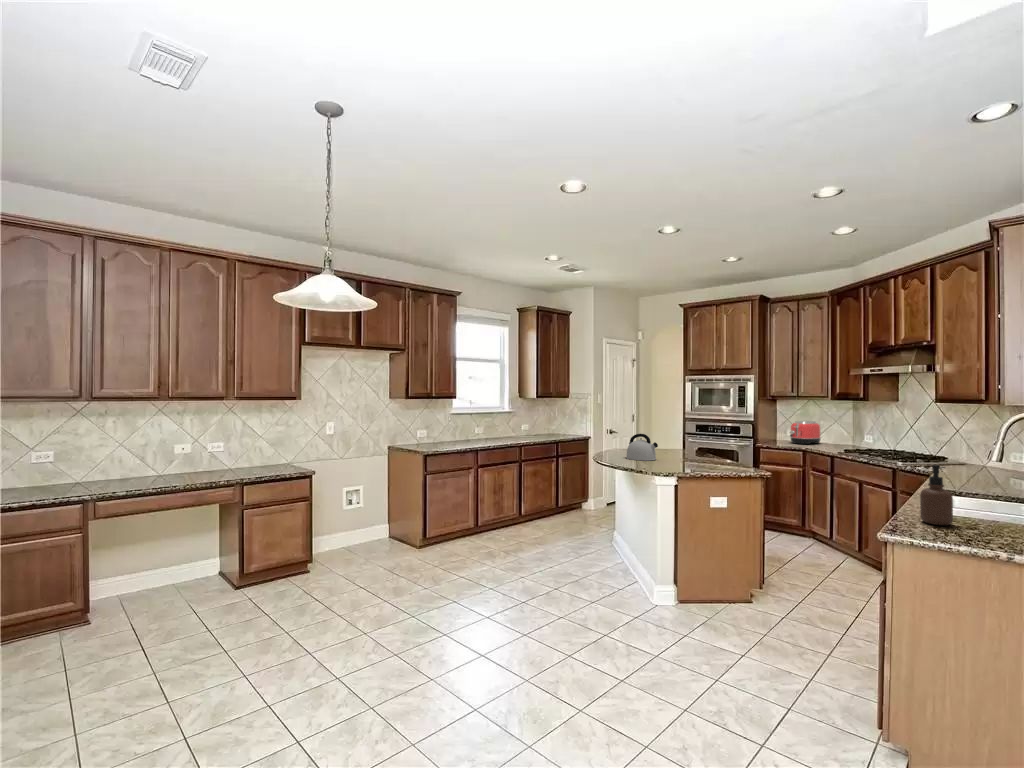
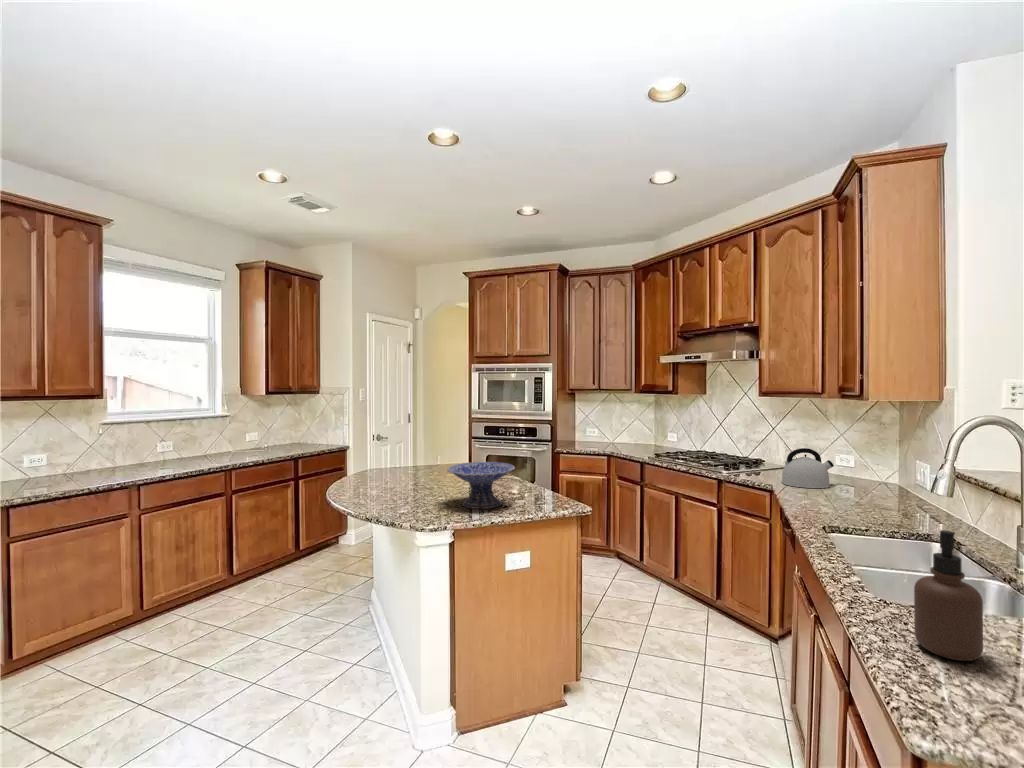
toaster: present [790,421,821,444] -> none [590,418,622,446]
kettle: present [626,434,658,461] -> present [782,448,834,488]
decorative bowl: none [672,441,717,468] -> present [447,462,515,509]

